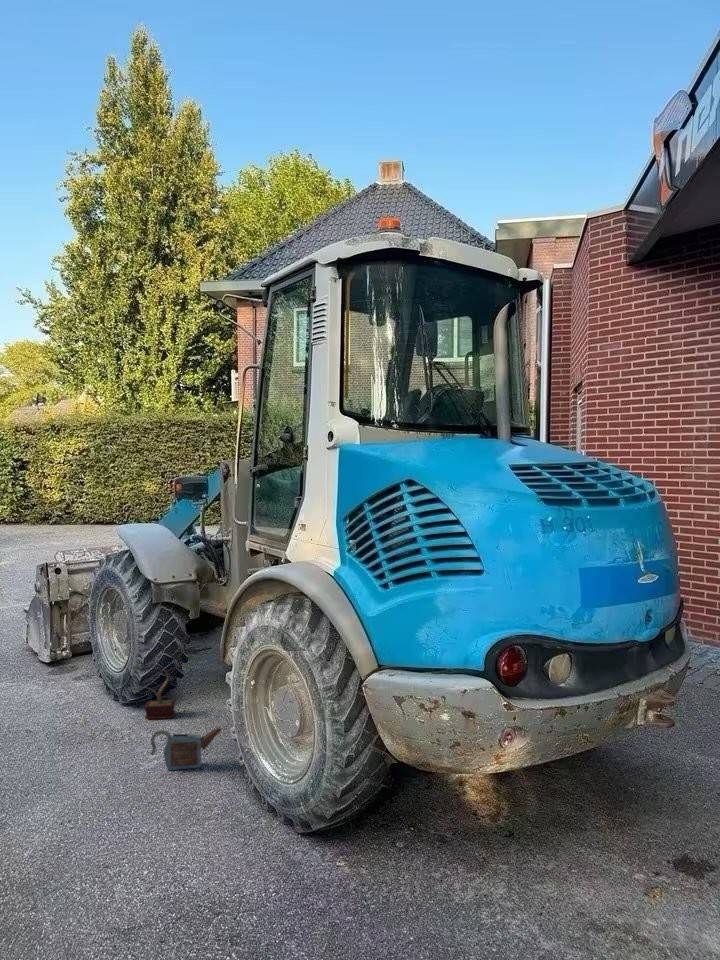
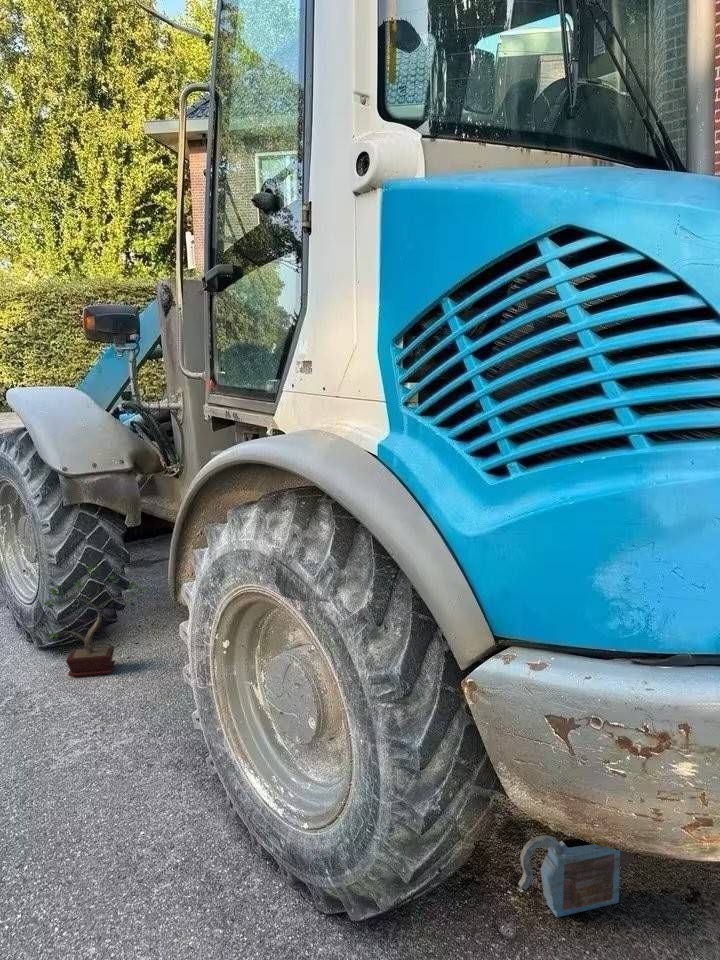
watering can: present [150,728,222,770] -> present [518,835,636,917]

